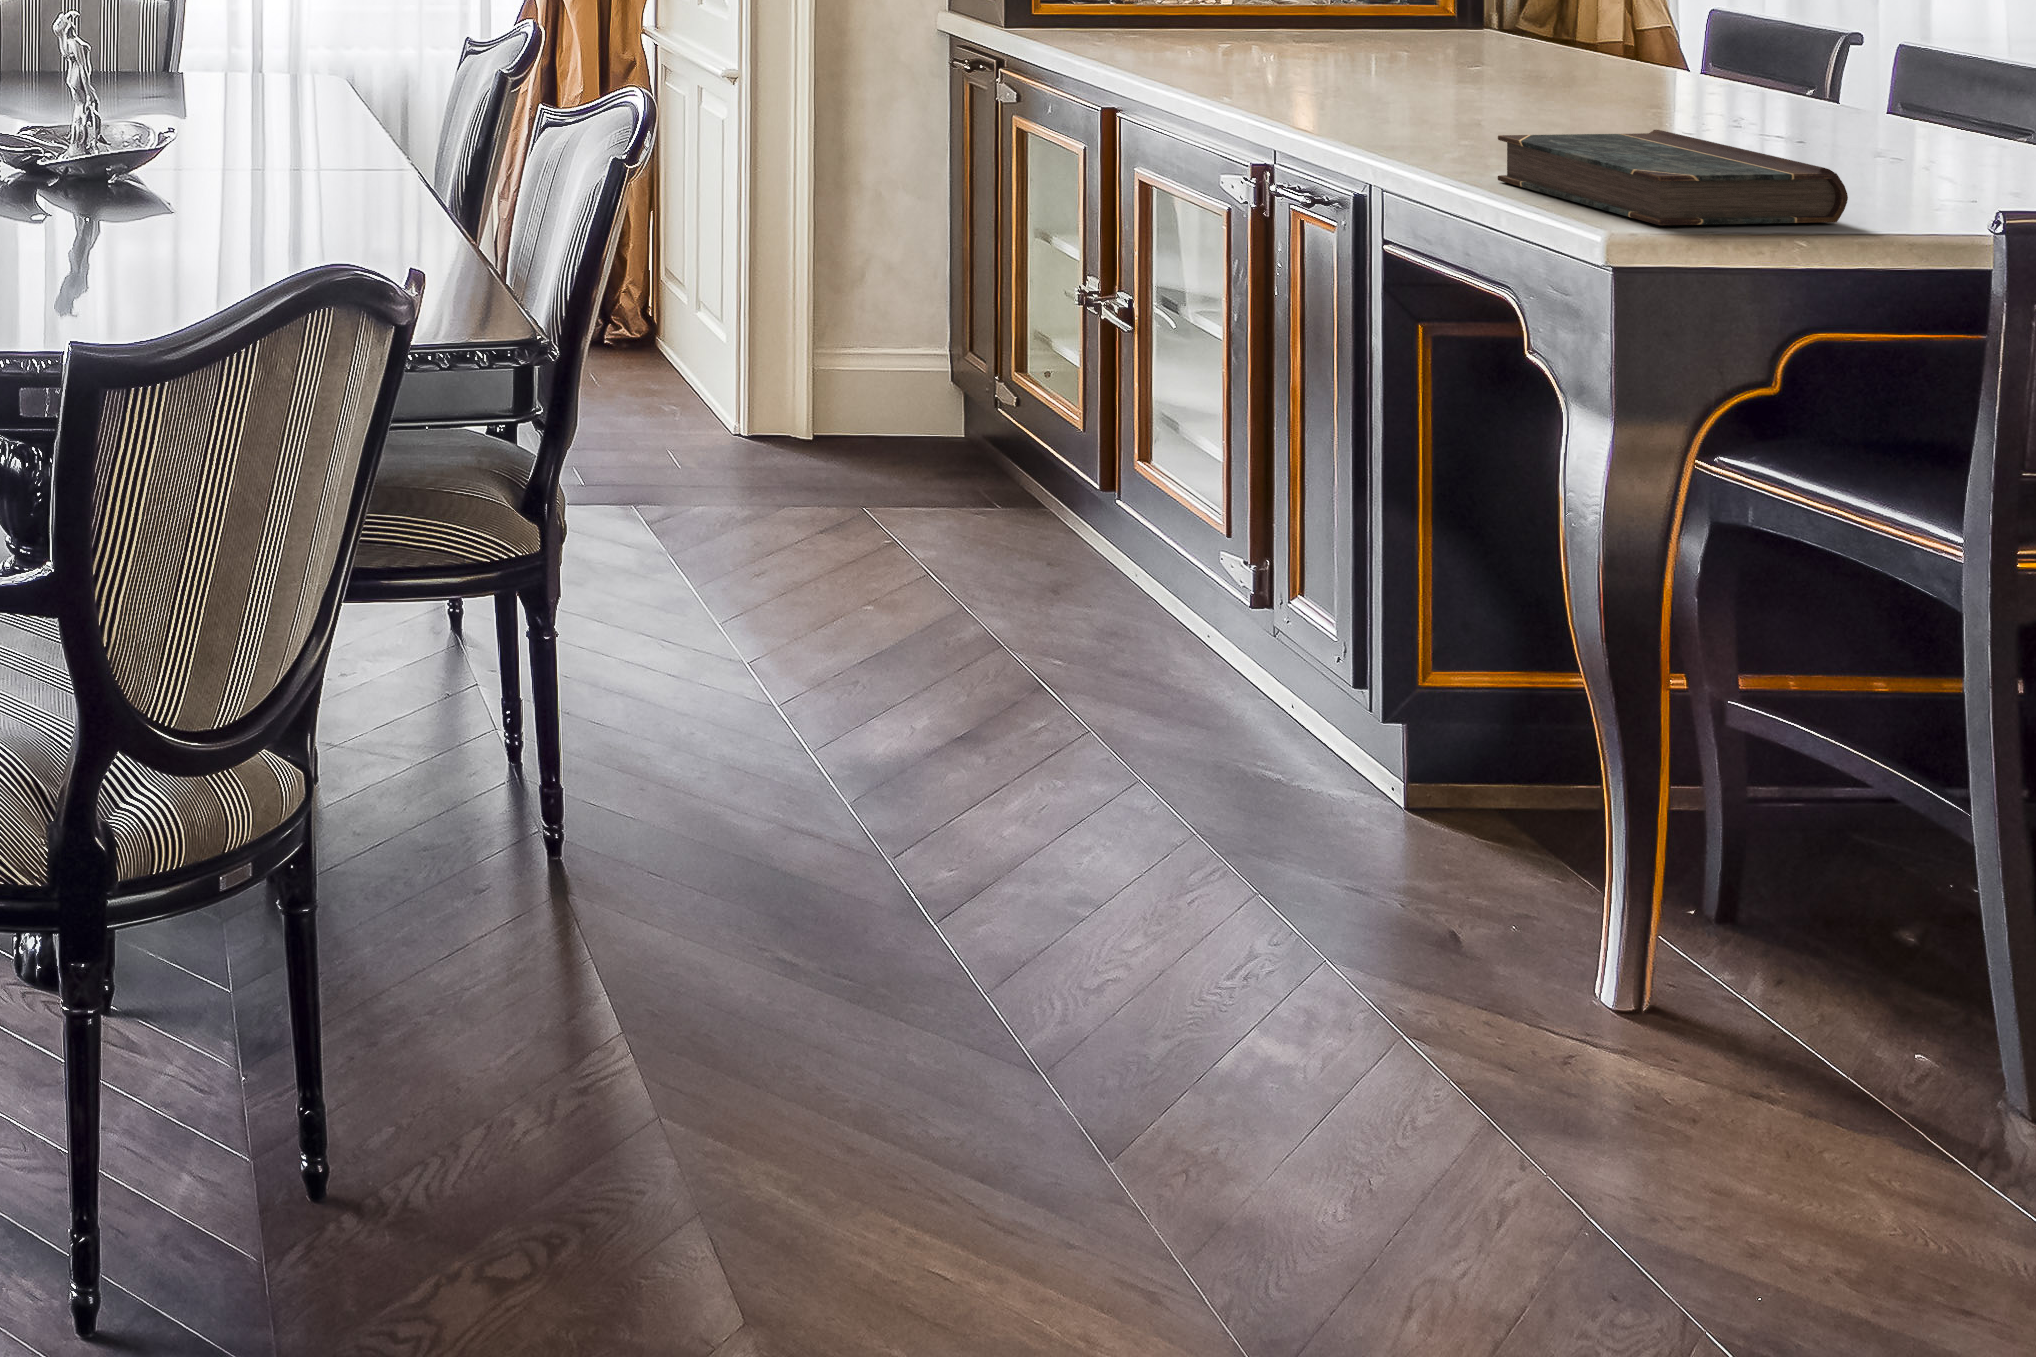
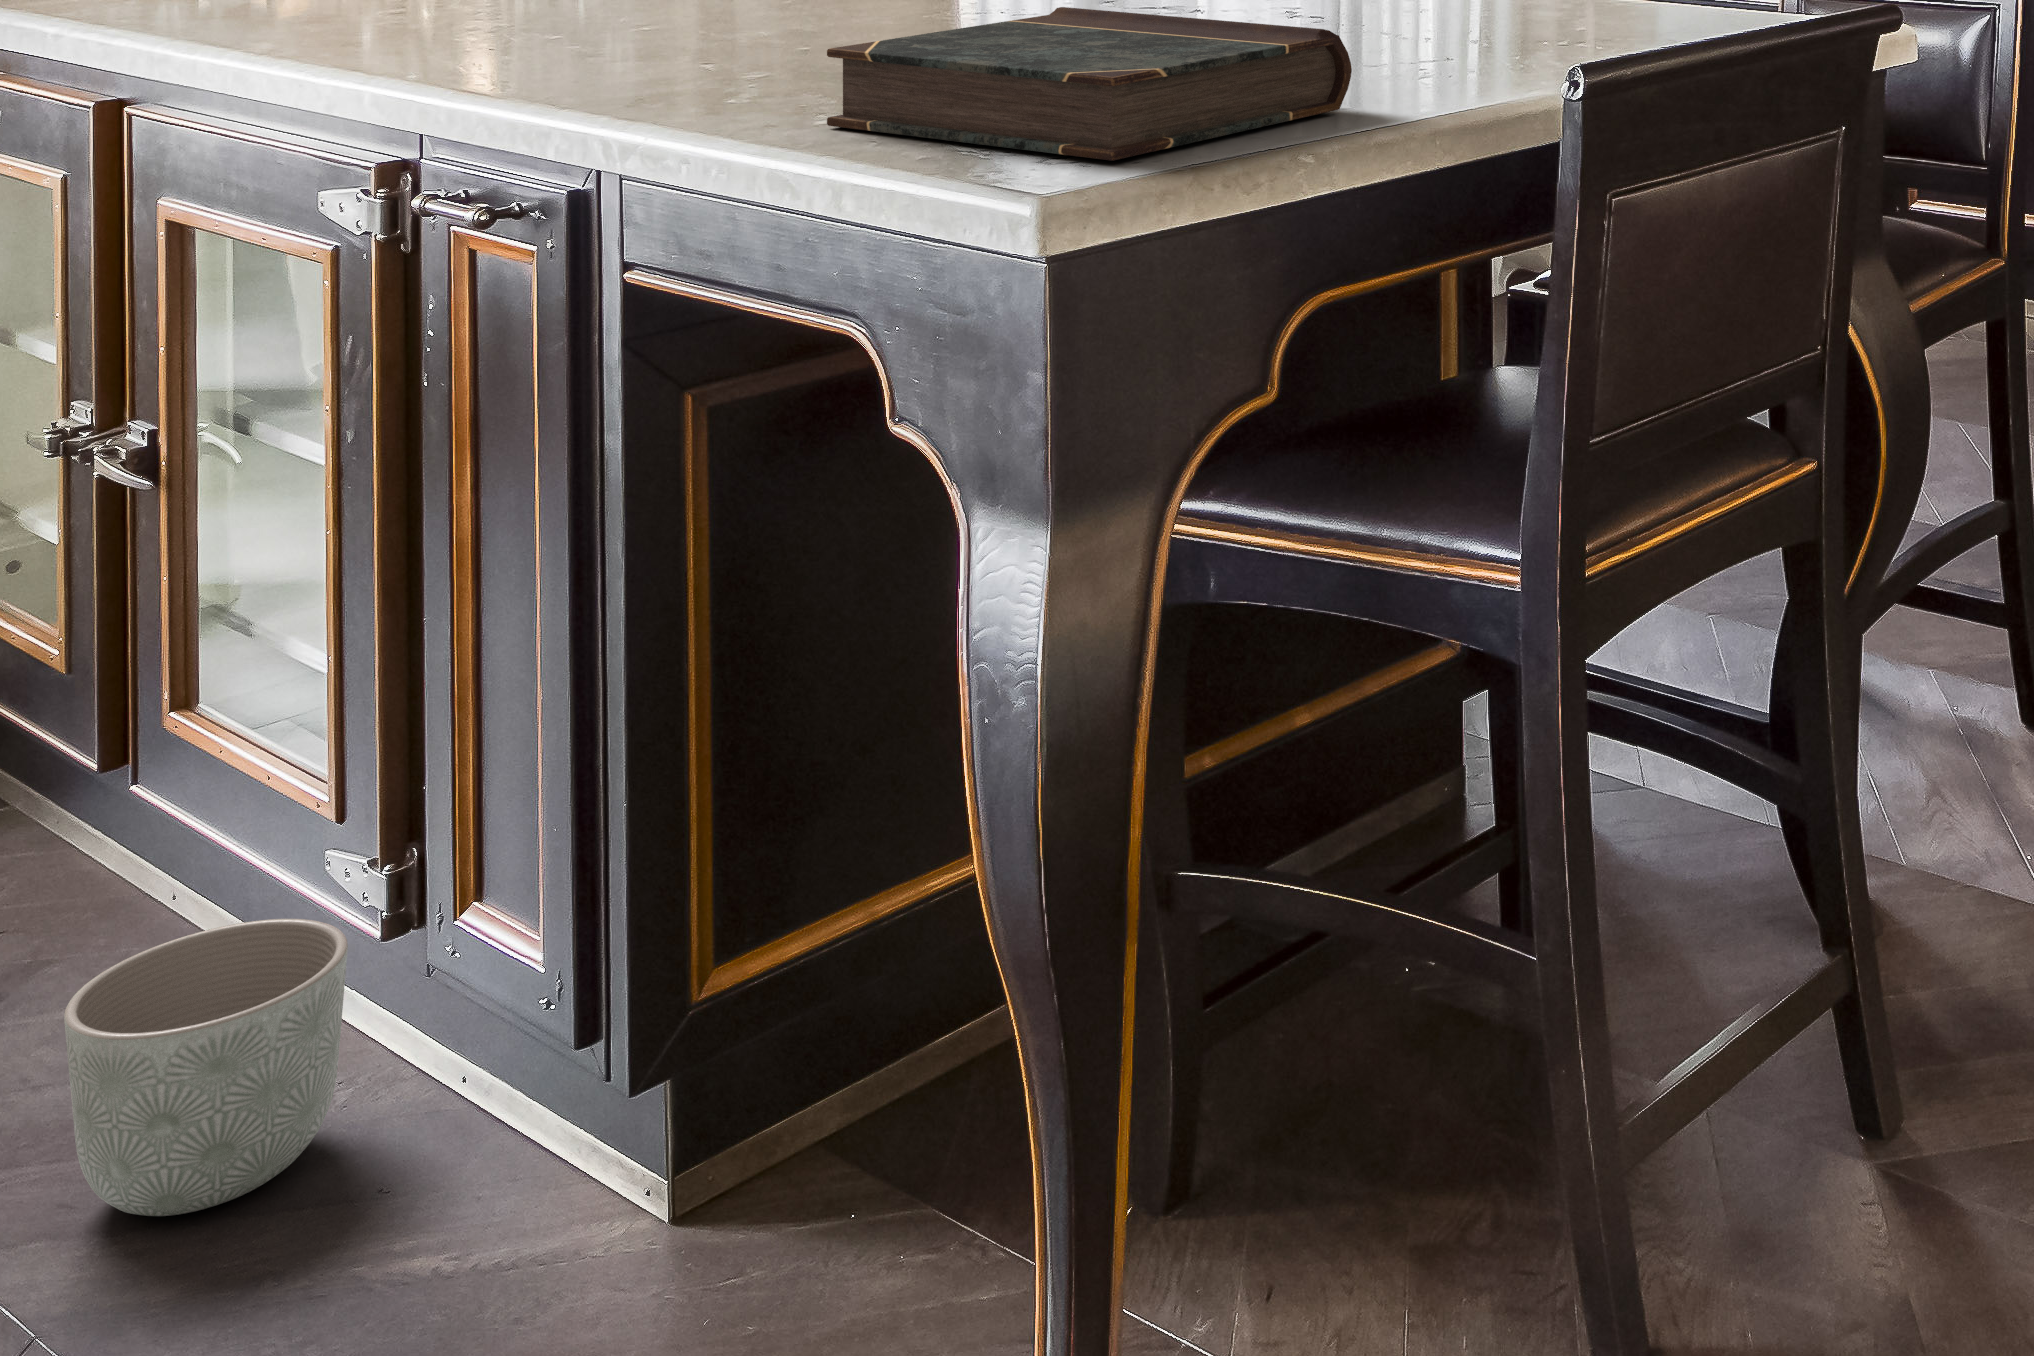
planter: none [1103,569,1236,709] -> present [64,919,348,1216]

